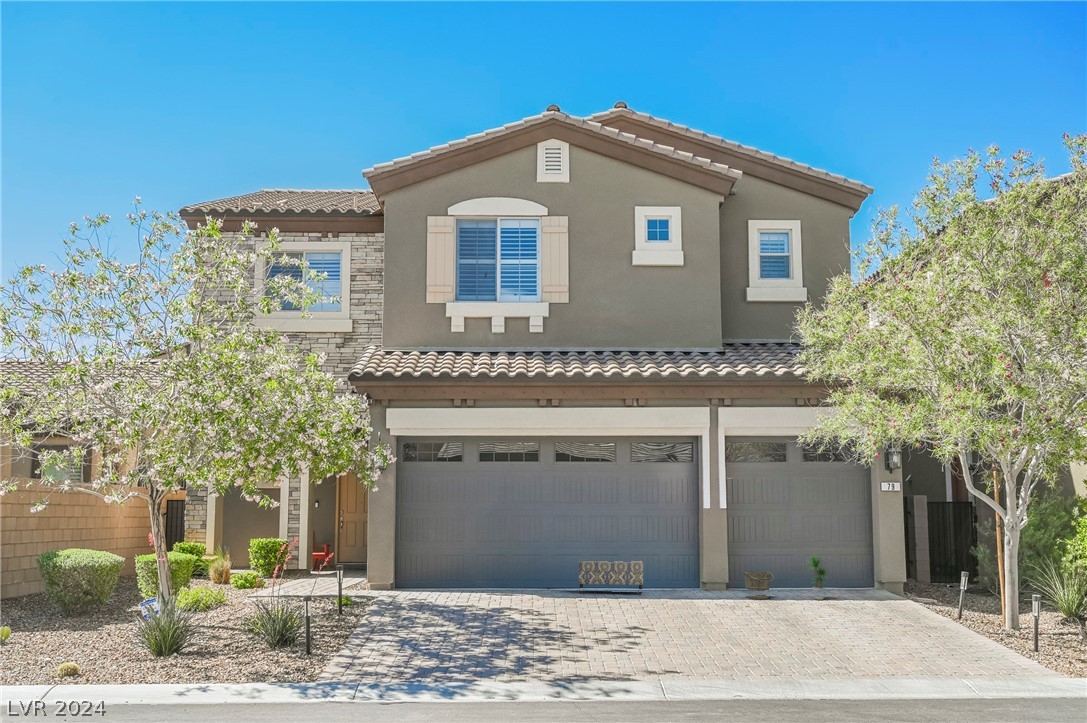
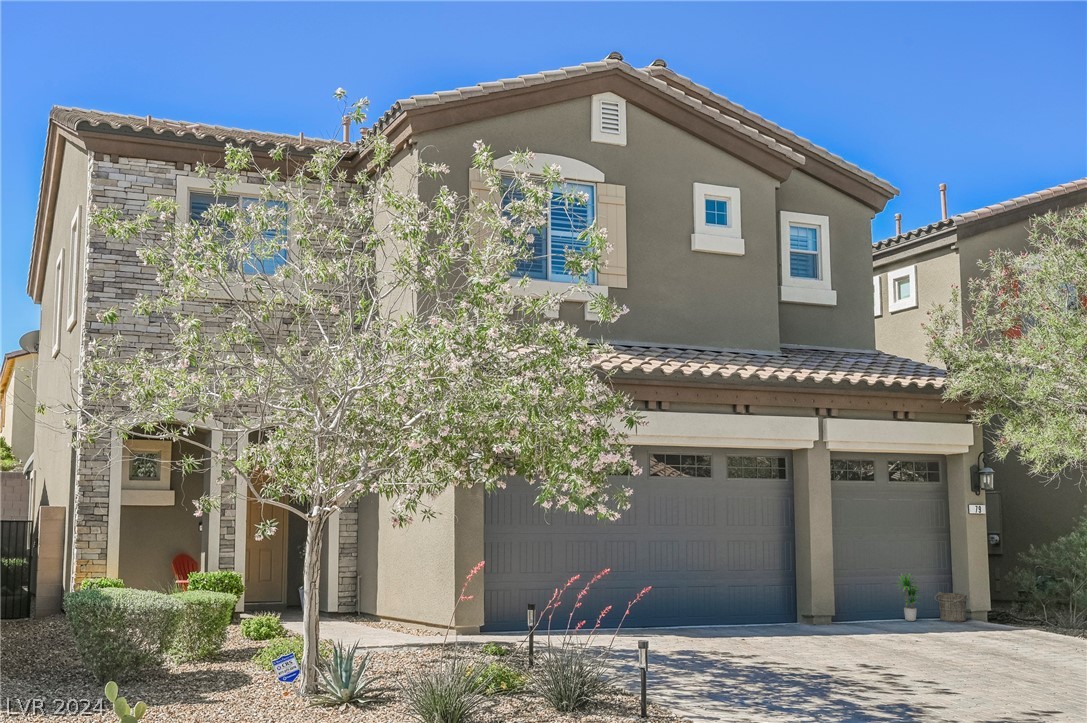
bench: present [578,561,644,594] -> none [678,587,758,628]
bucket: present [744,571,774,599] -> present [935,592,967,622]

